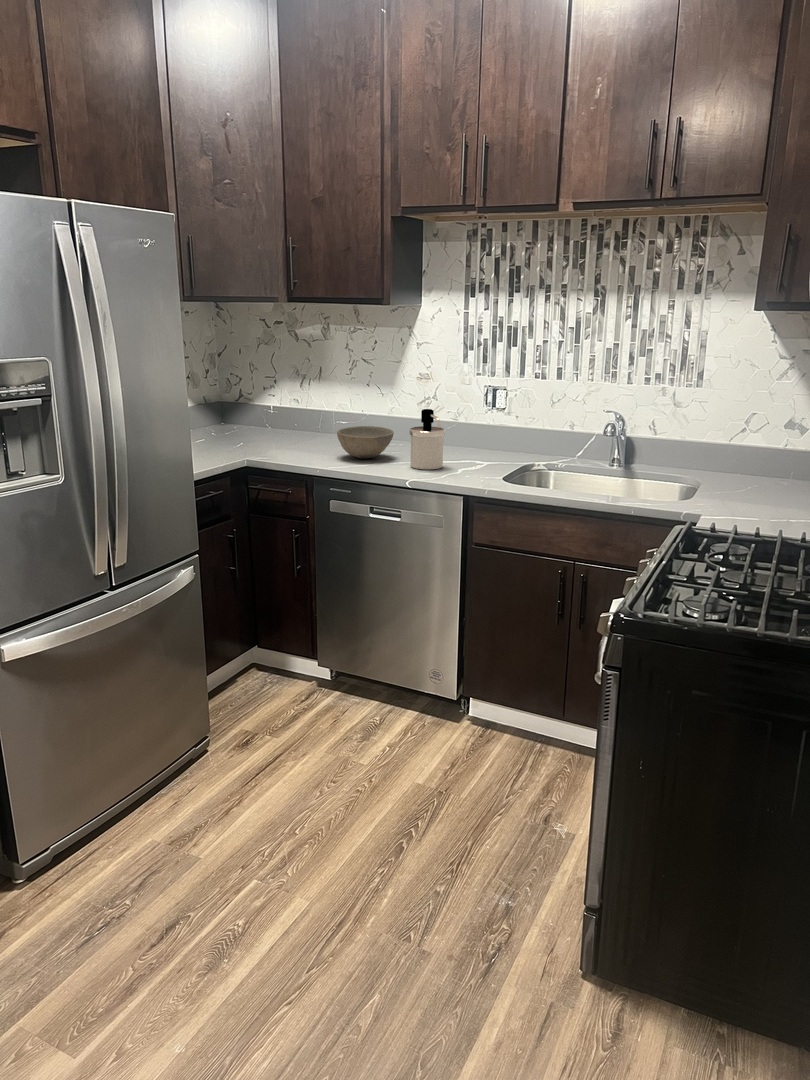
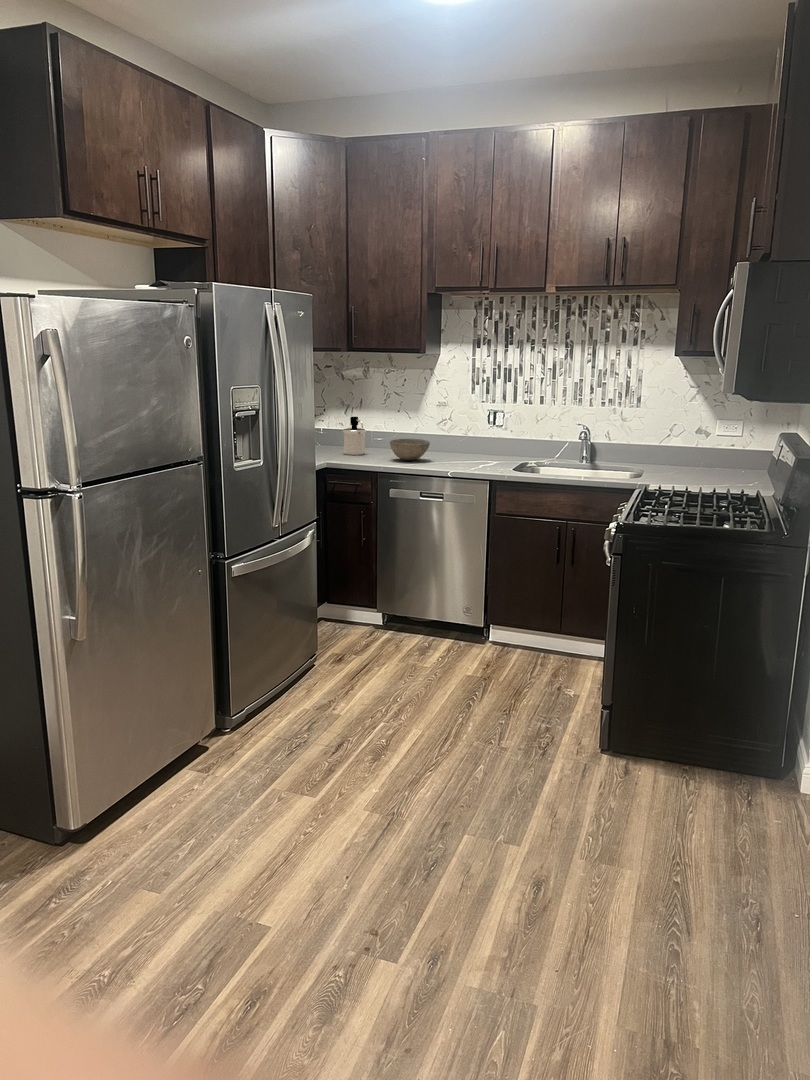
soap dispenser: present [410,409,445,470] -> present [343,417,366,455]

